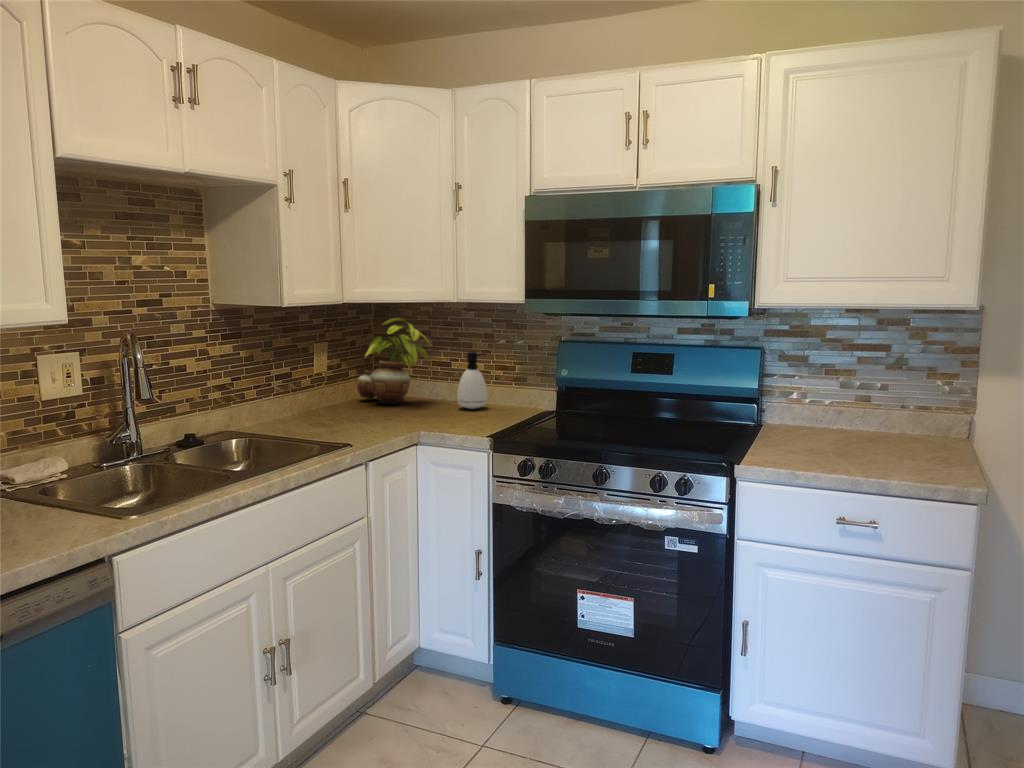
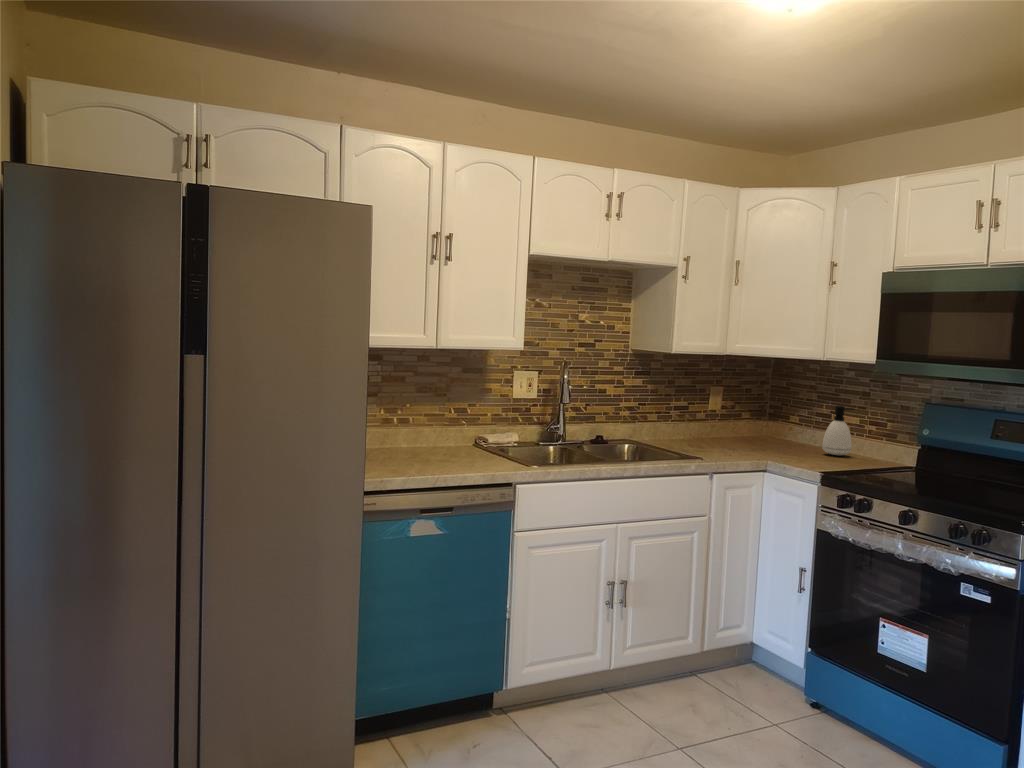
potted plant: present [357,318,430,404] -> none [746,372,811,444]

